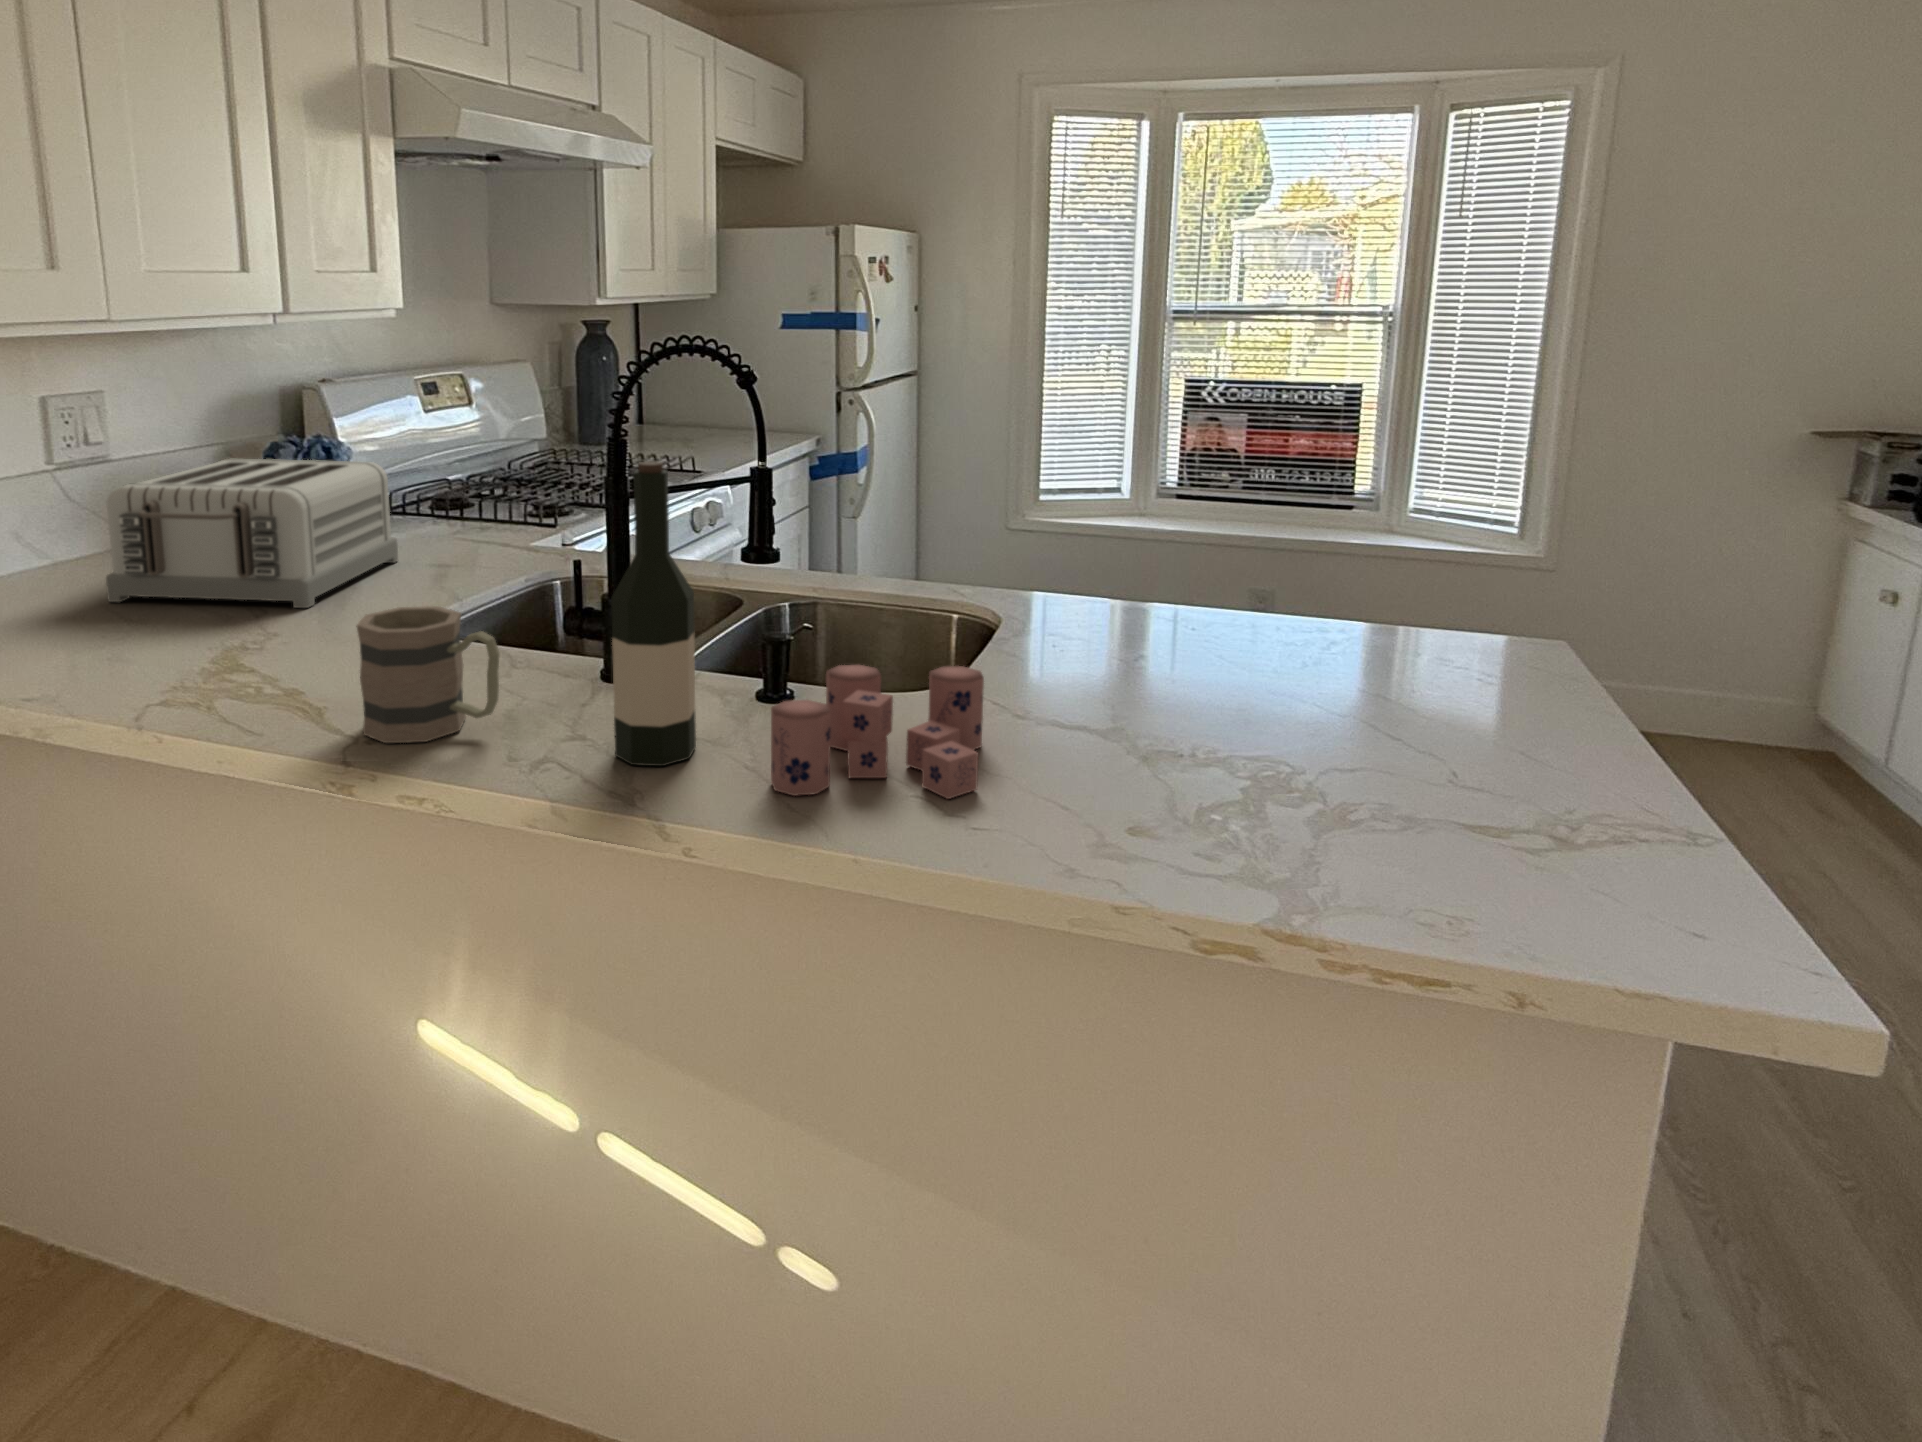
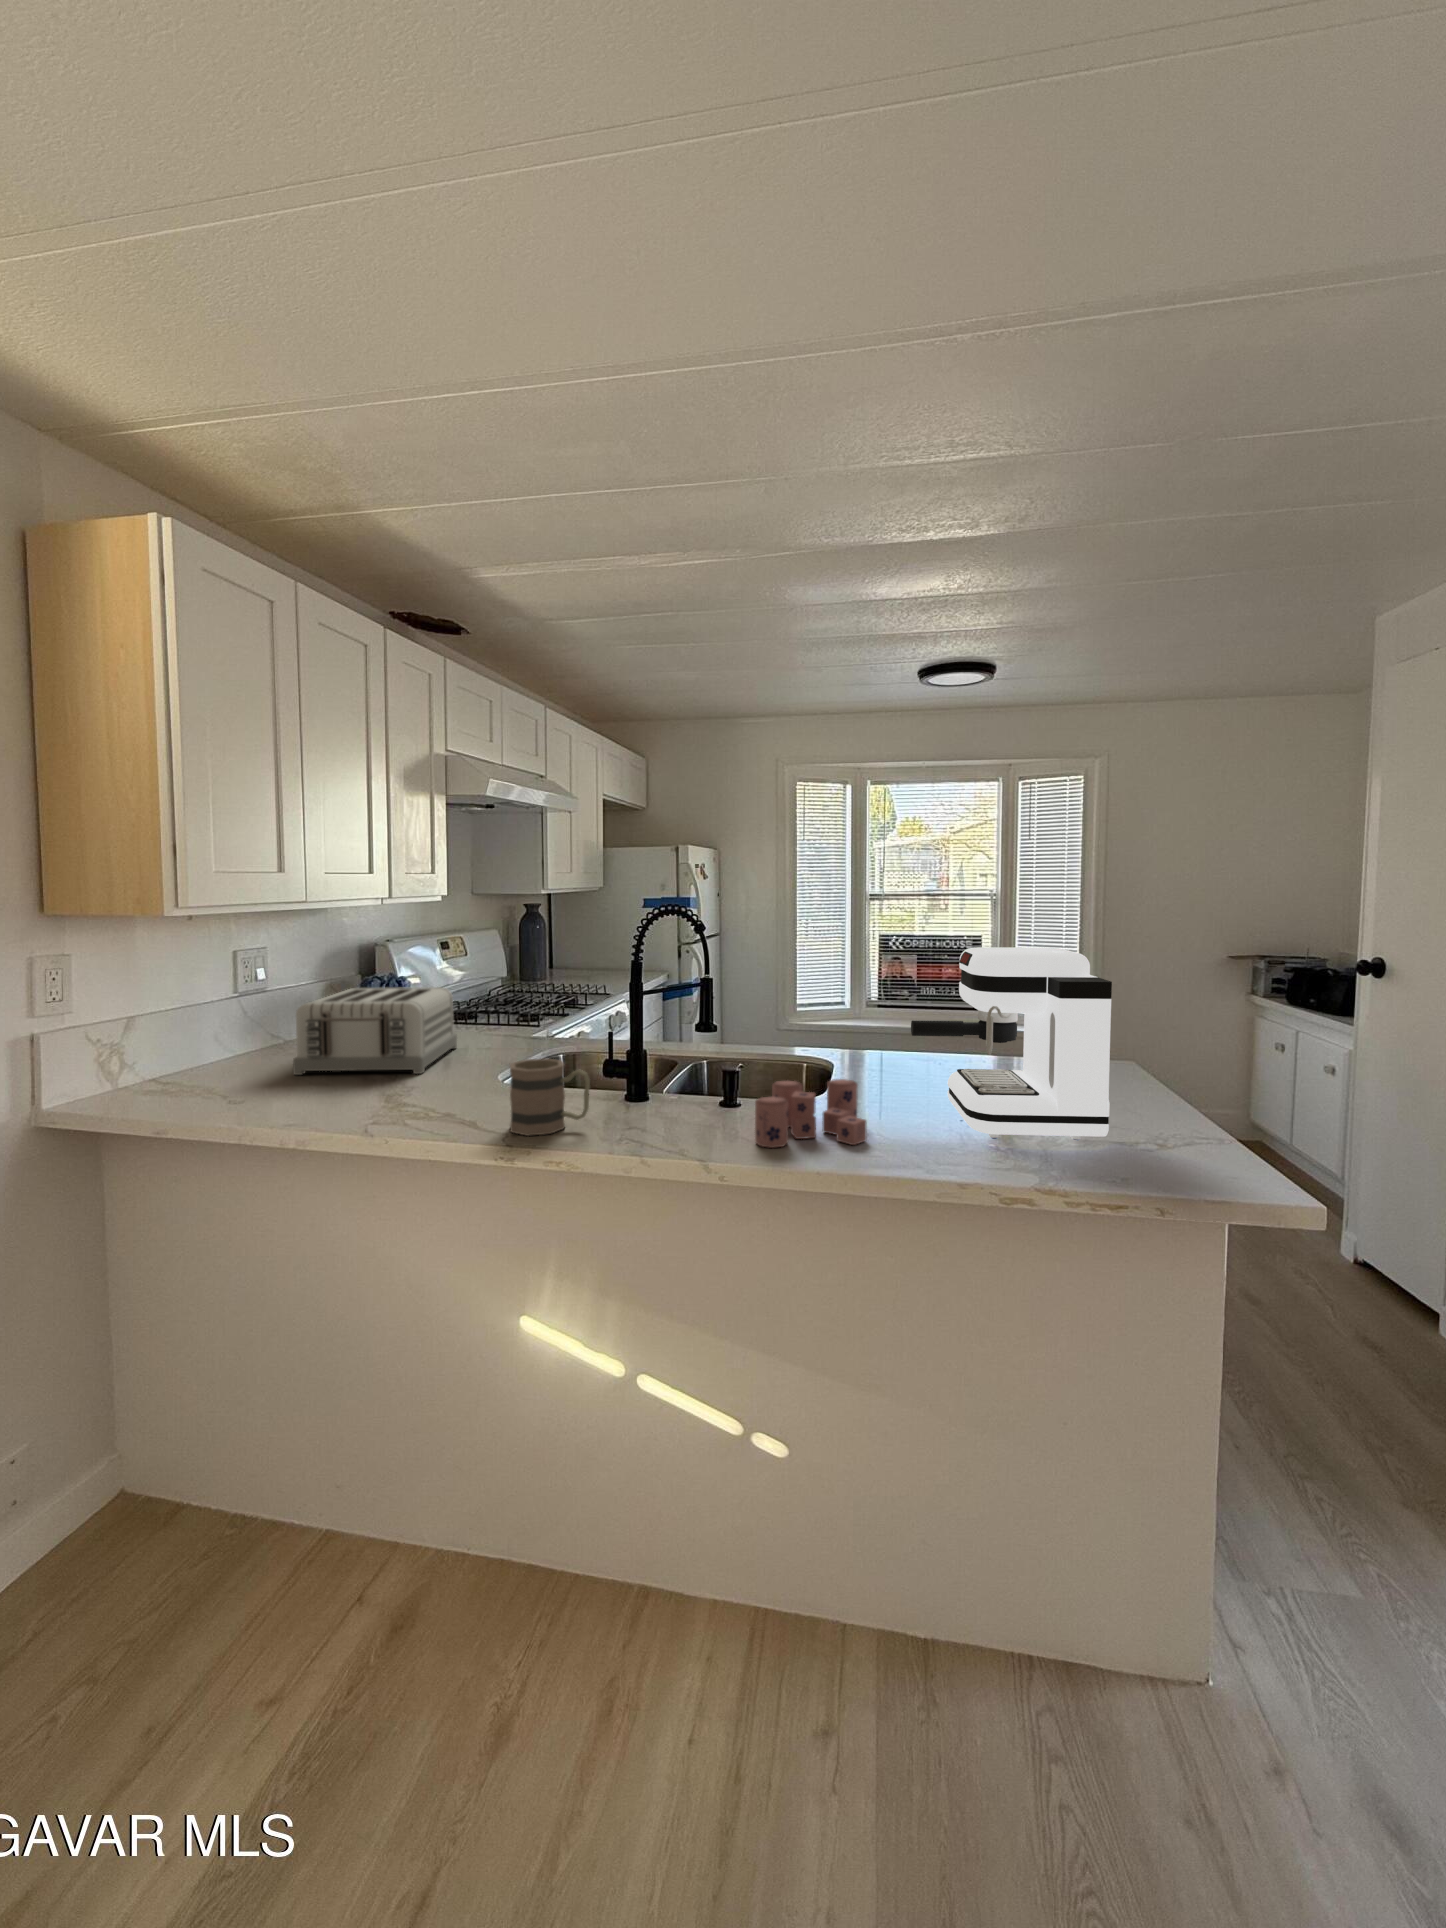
coffee maker: none [1095,429,1478,812] -> present [911,947,1112,1140]
wine bottle: present [611,461,696,766] -> none [661,970,704,1139]

